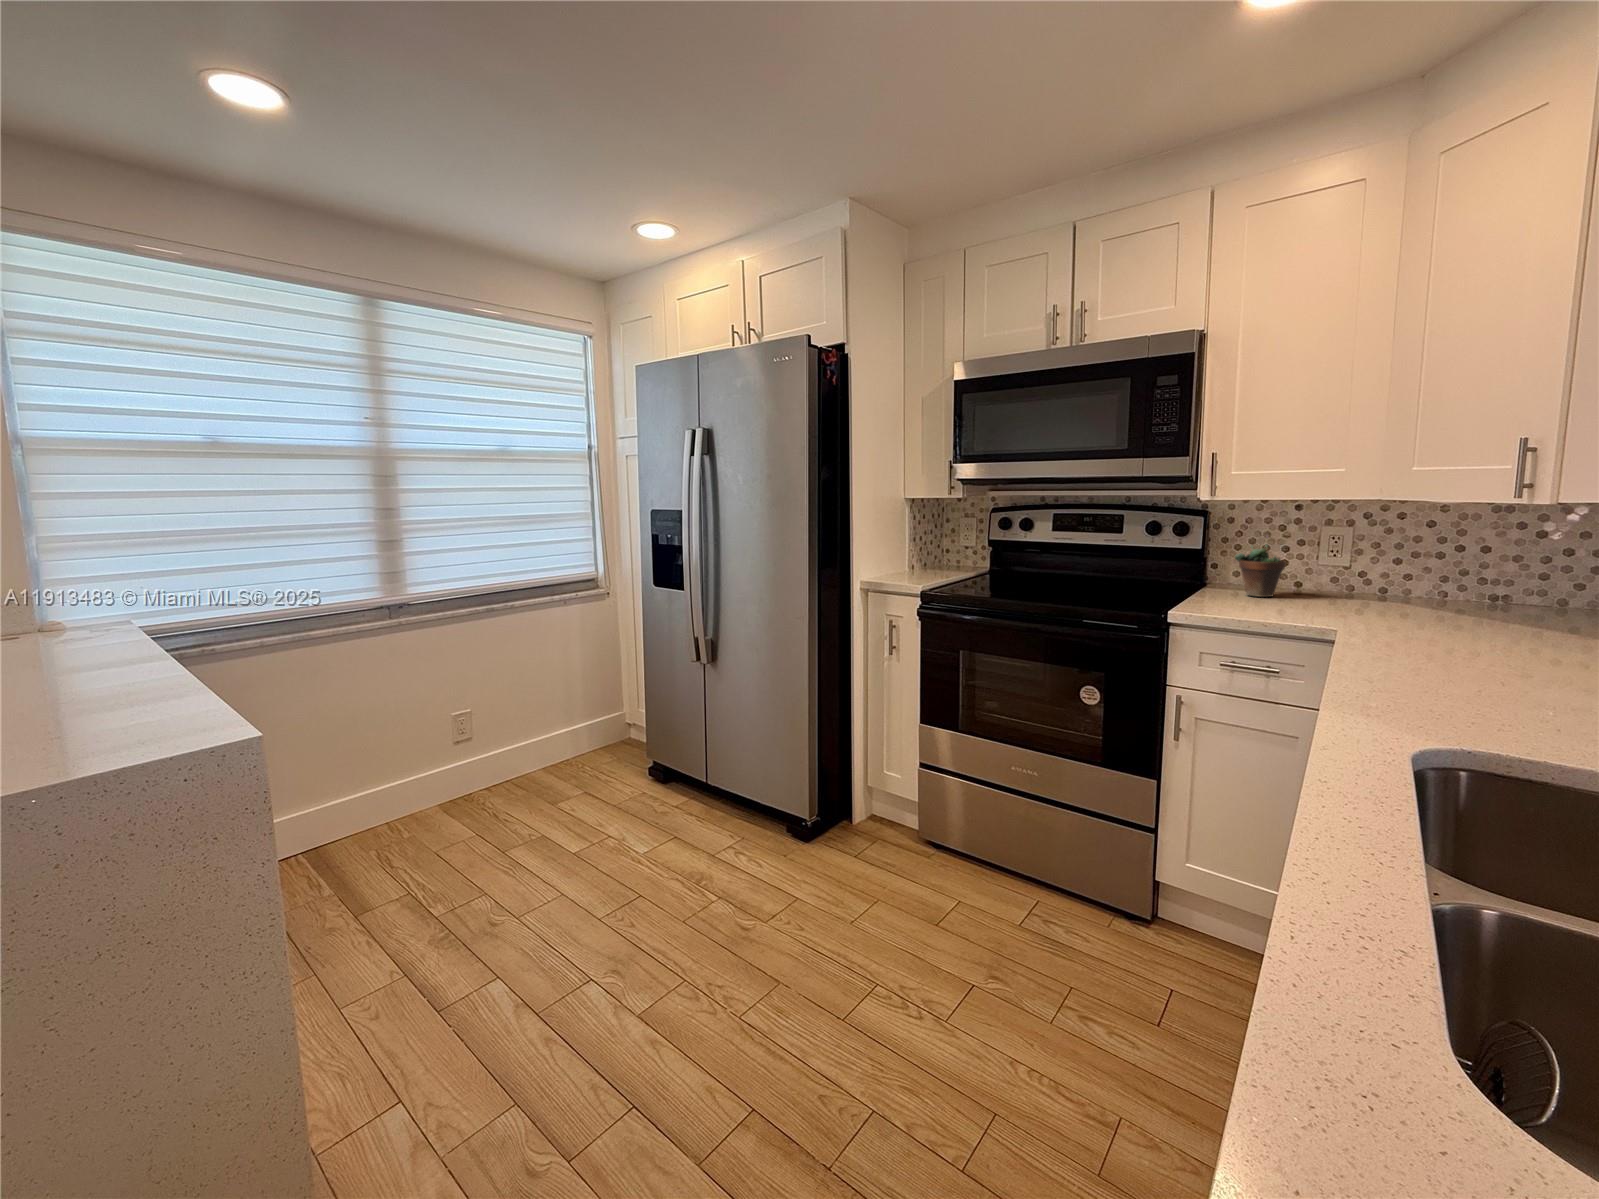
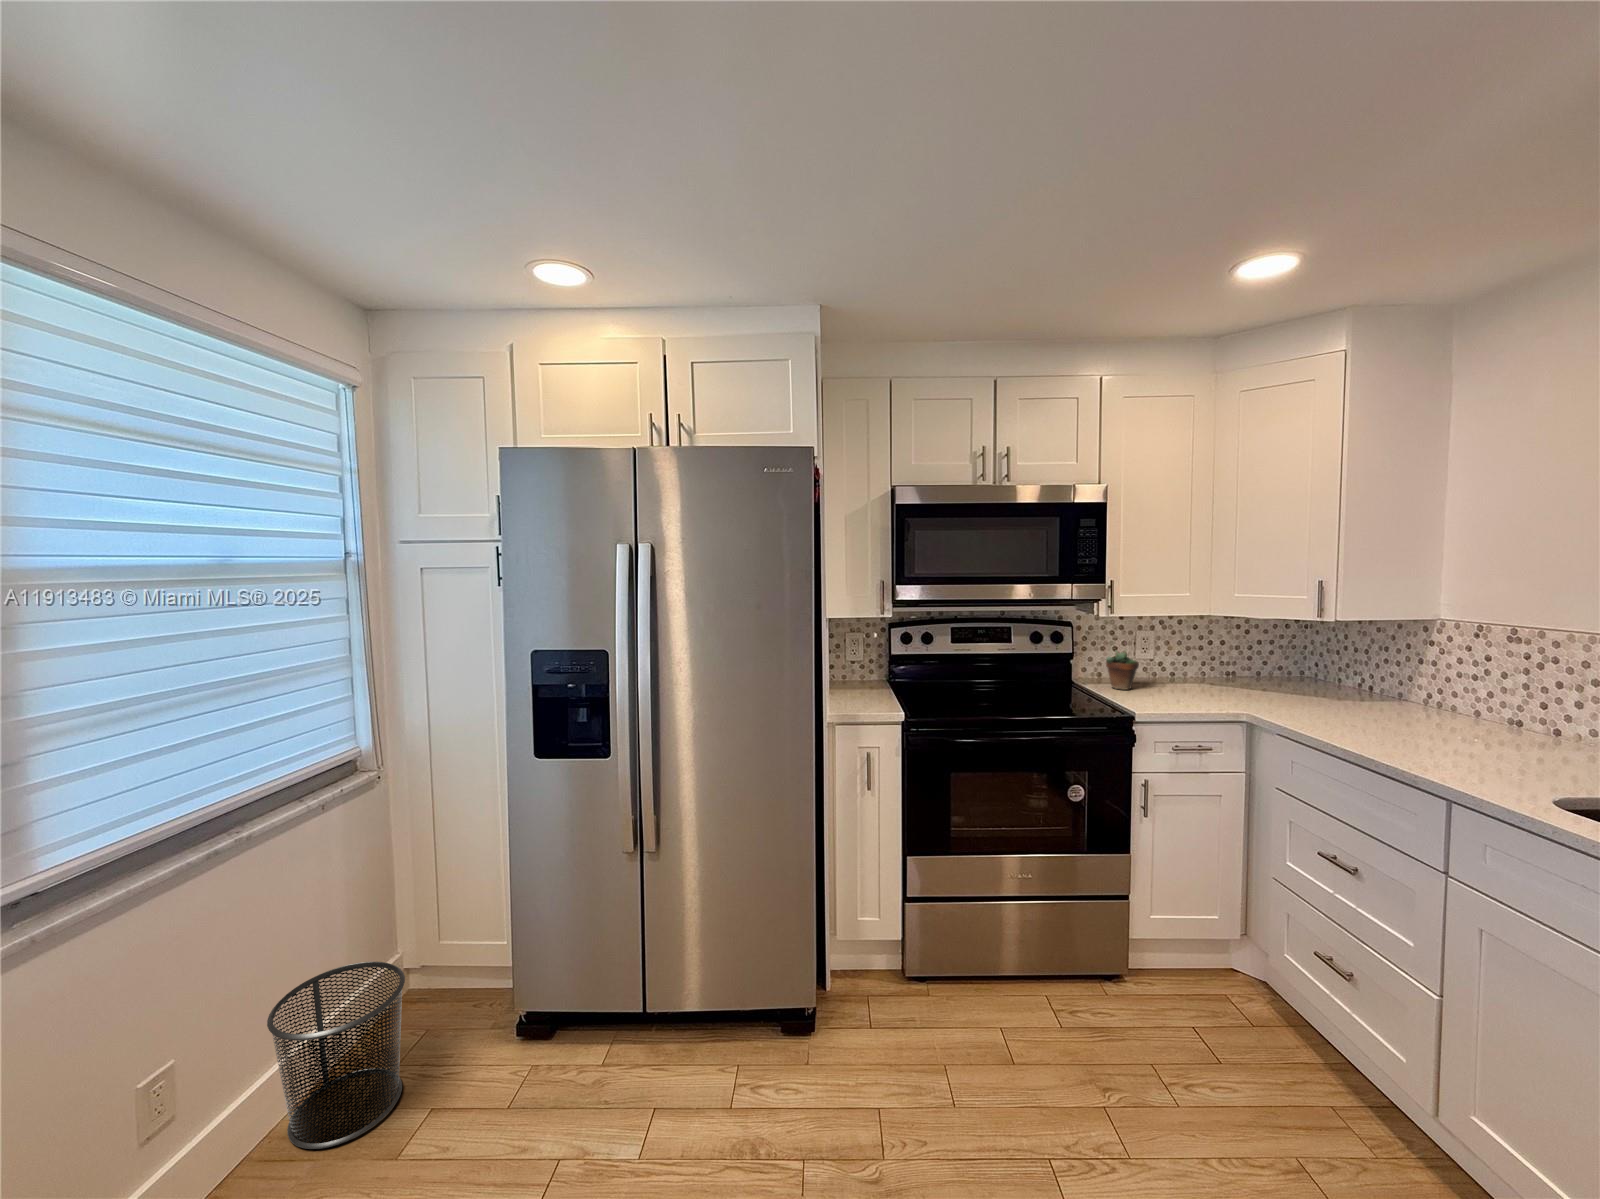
trash can: none [511,701,582,791] -> present [267,962,405,1149]

